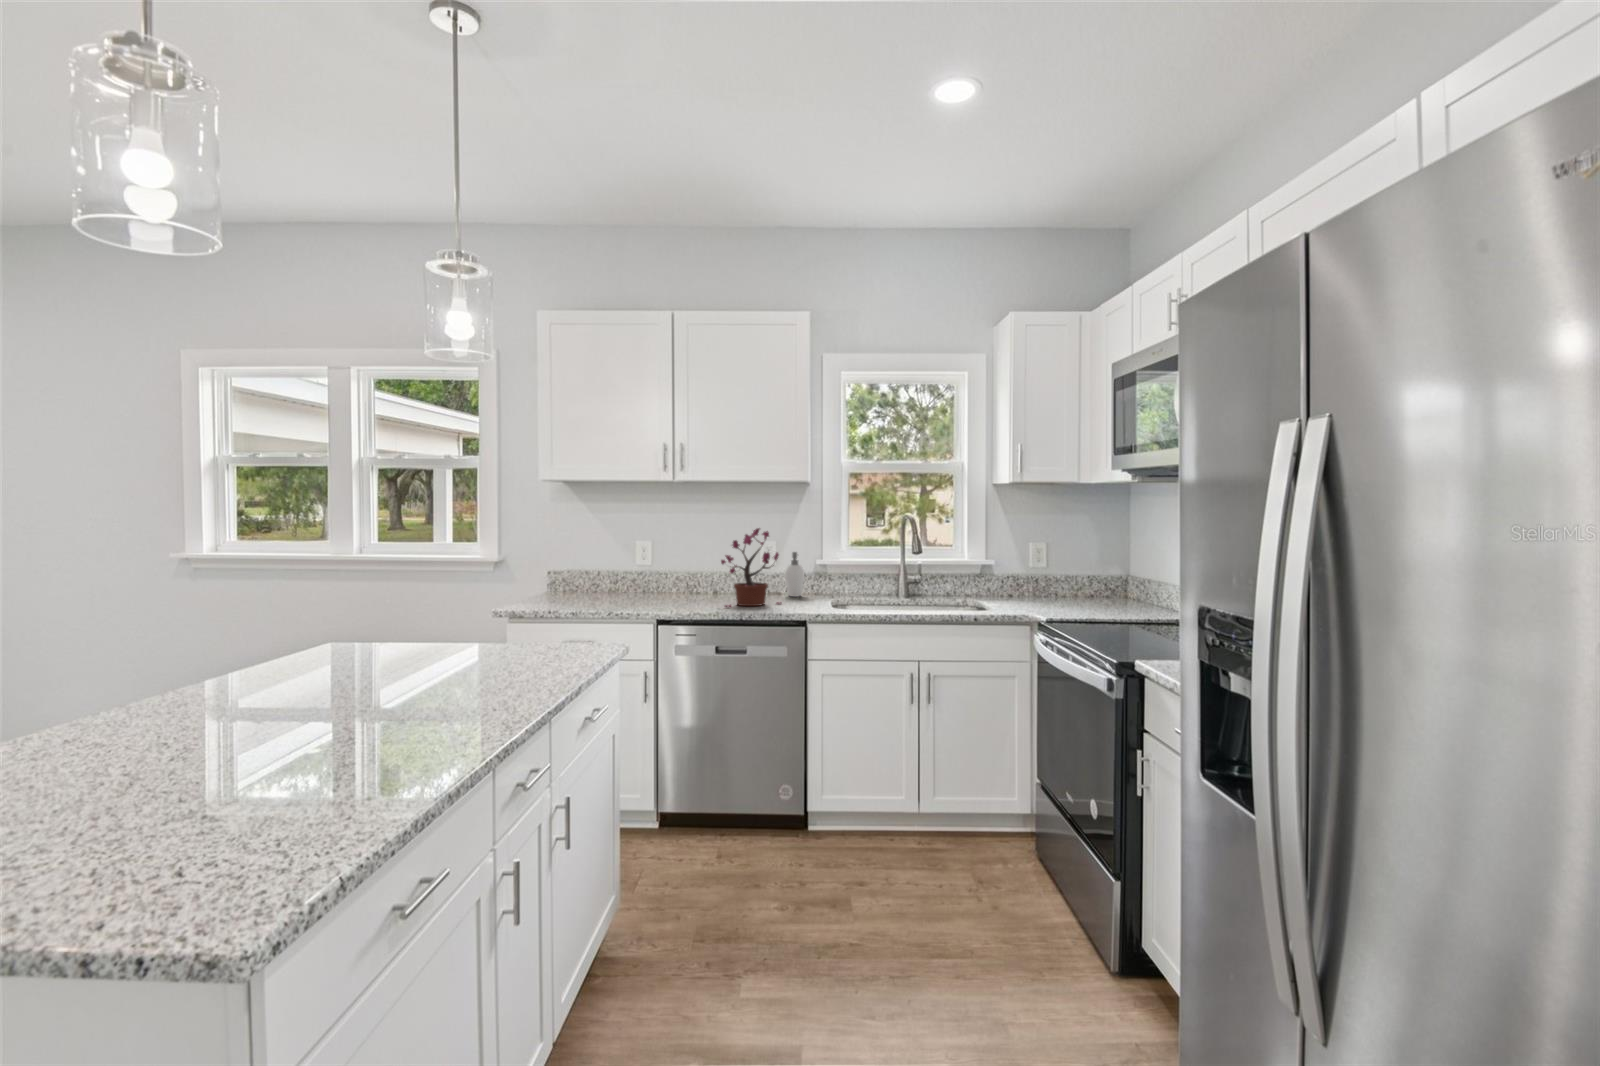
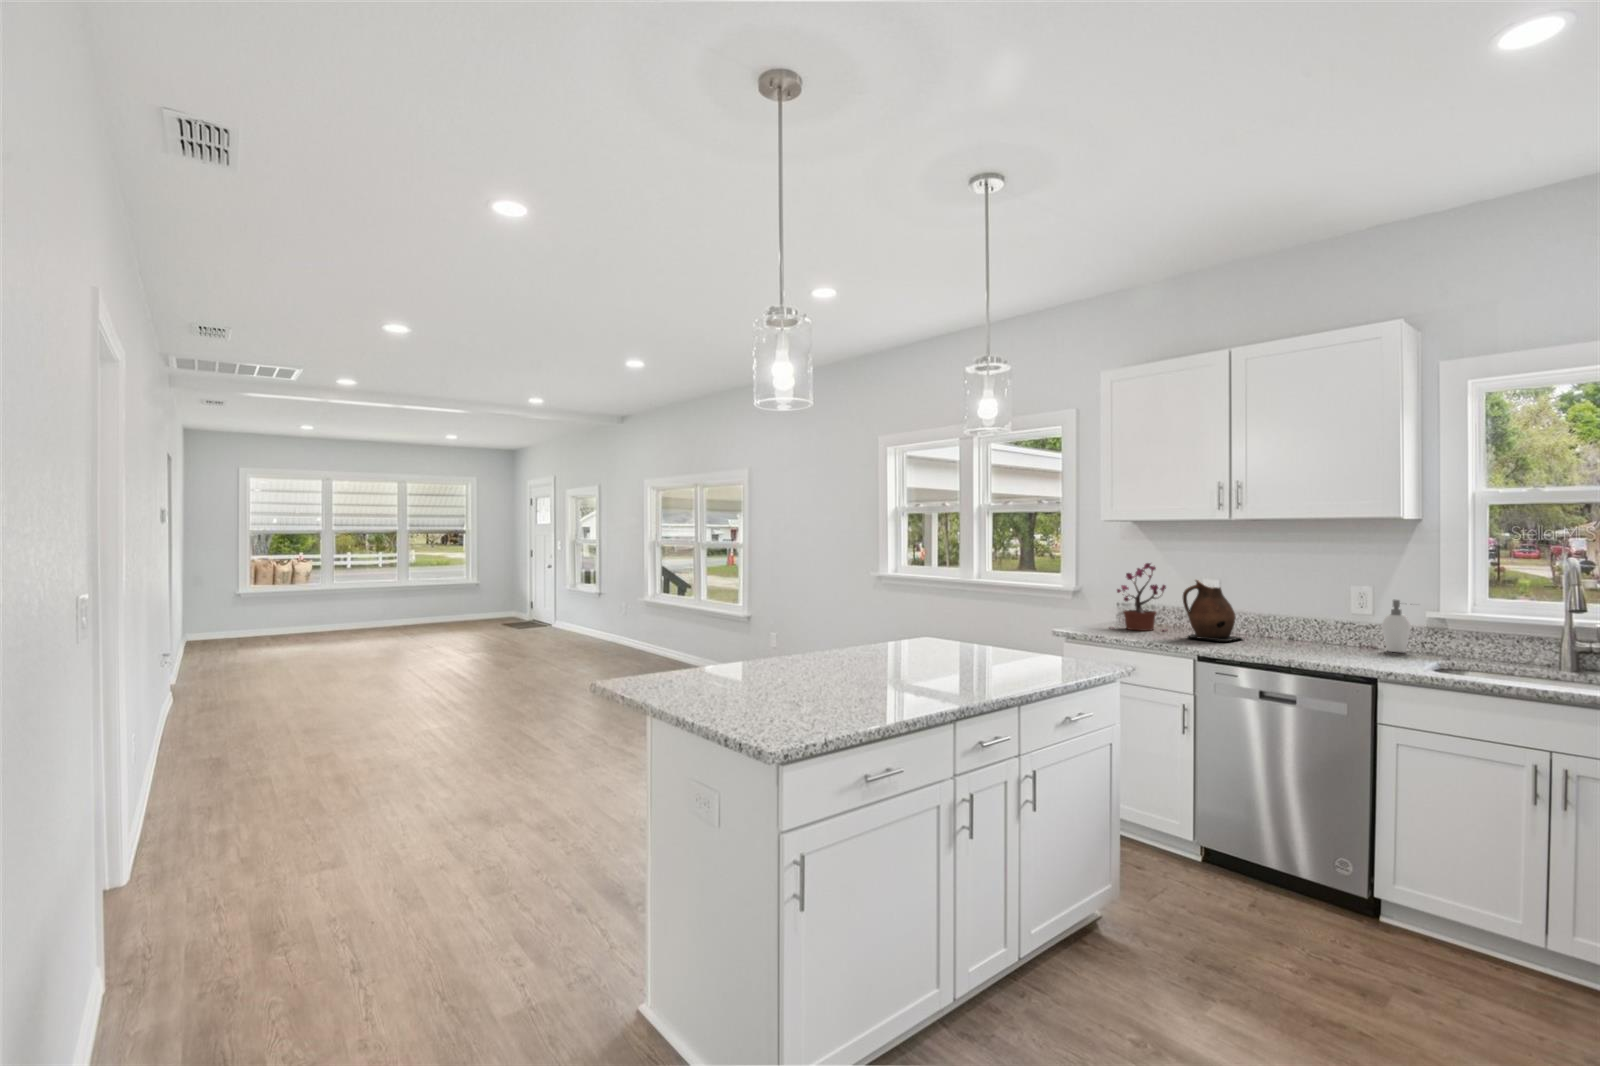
potted plant: present [721,528,781,607] -> present [1110,563,1166,631]
ceramic pitcher: none [628,542,681,603] -> present [1183,580,1242,641]

